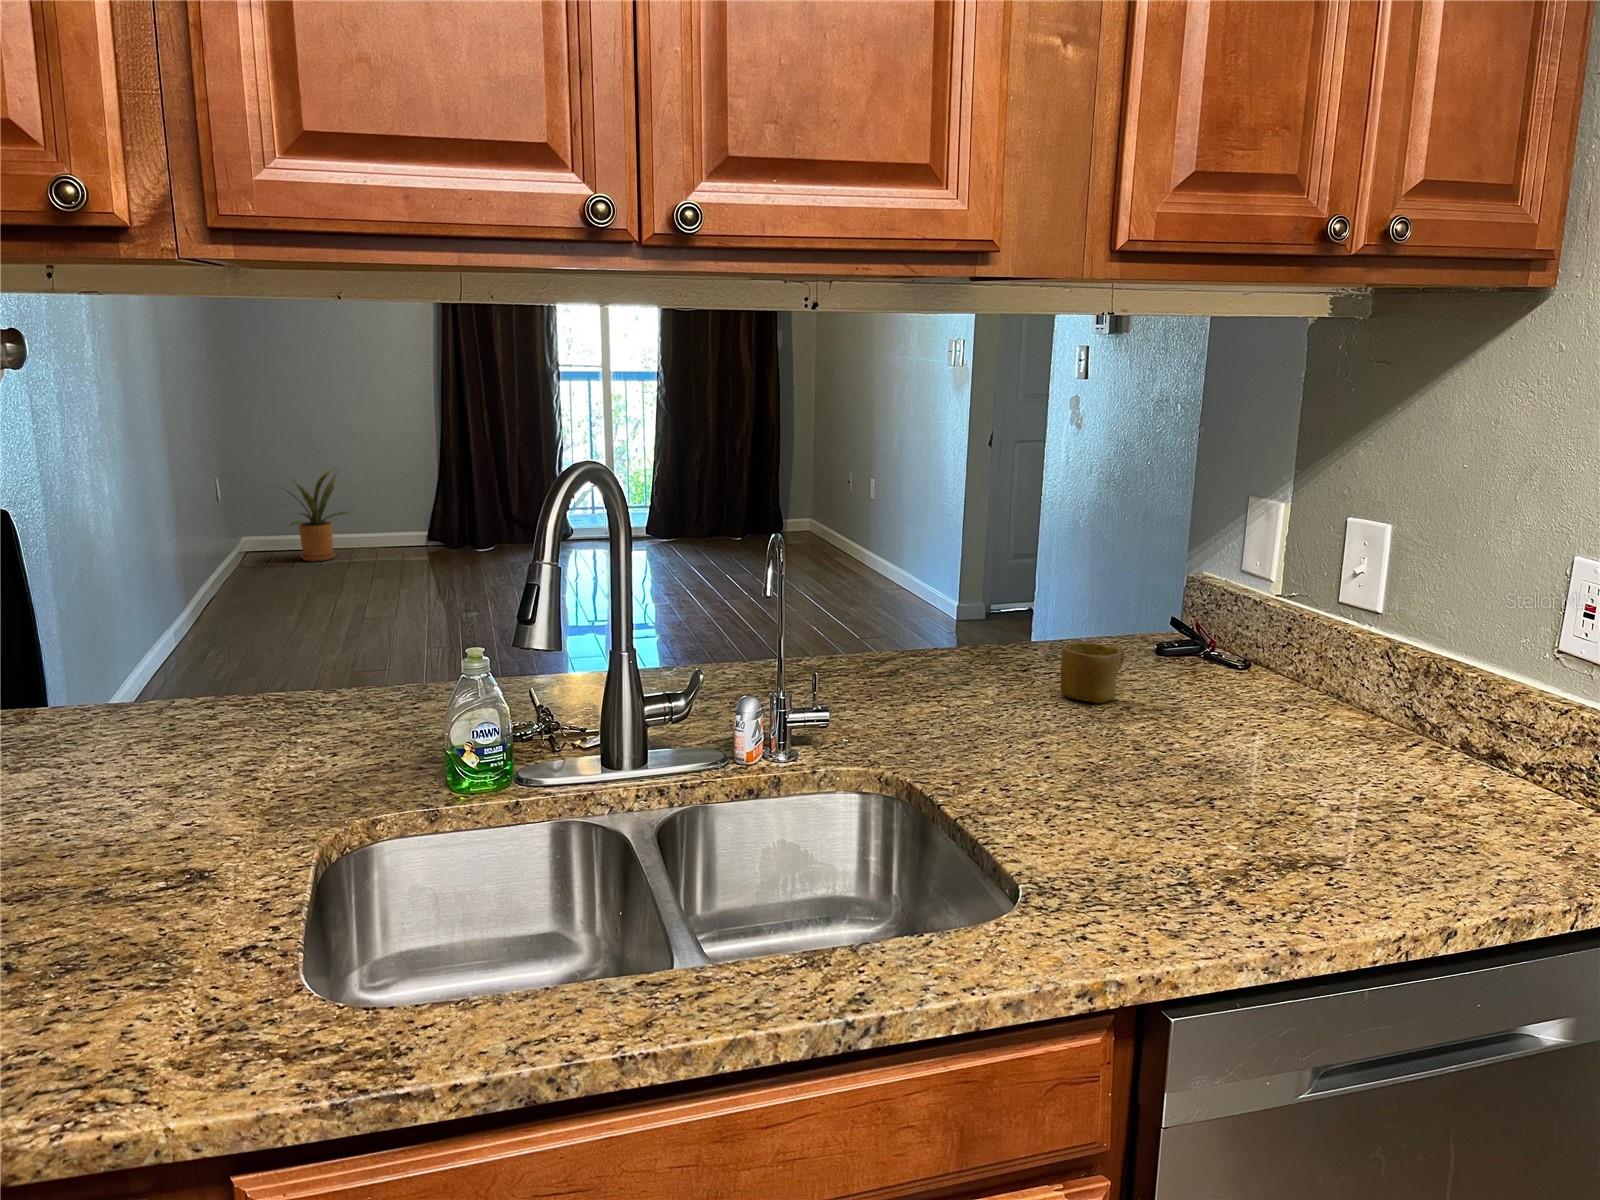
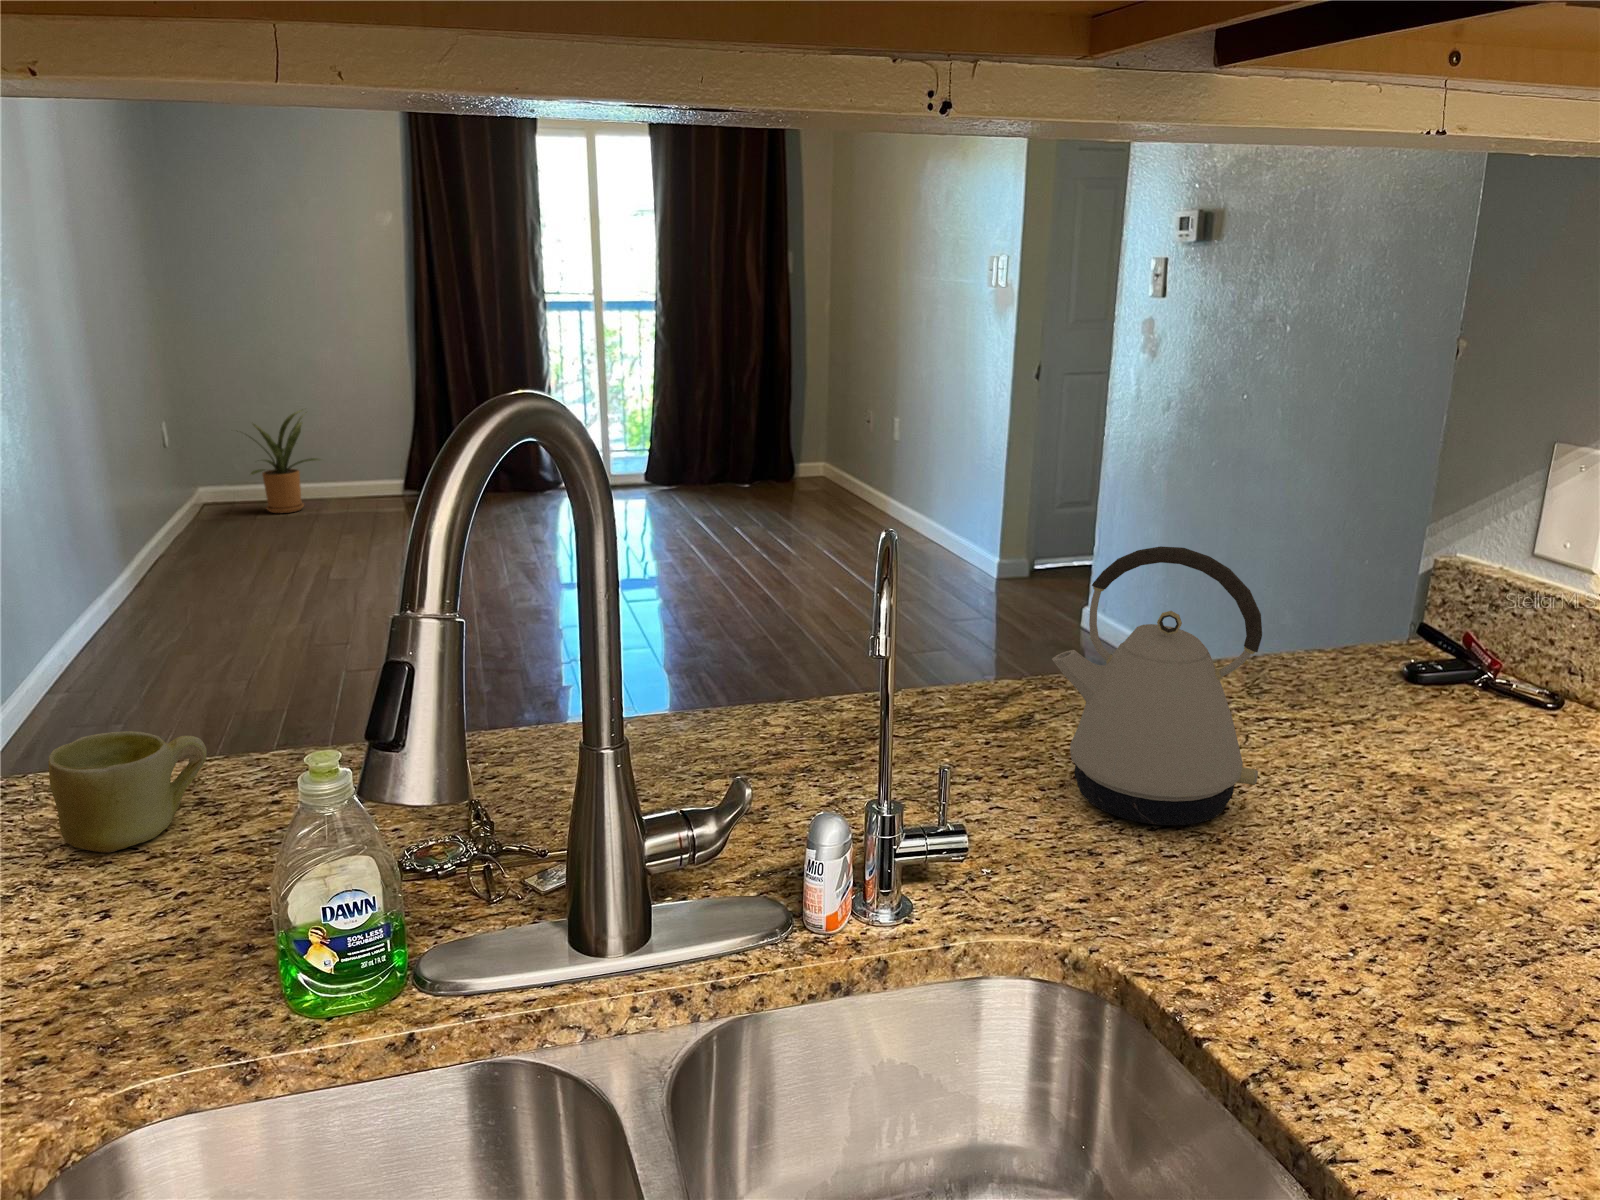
kettle: none [897,553,1020,723] -> present [1052,546,1262,825]
mug: present [1060,642,1125,703] -> present [48,731,207,853]

